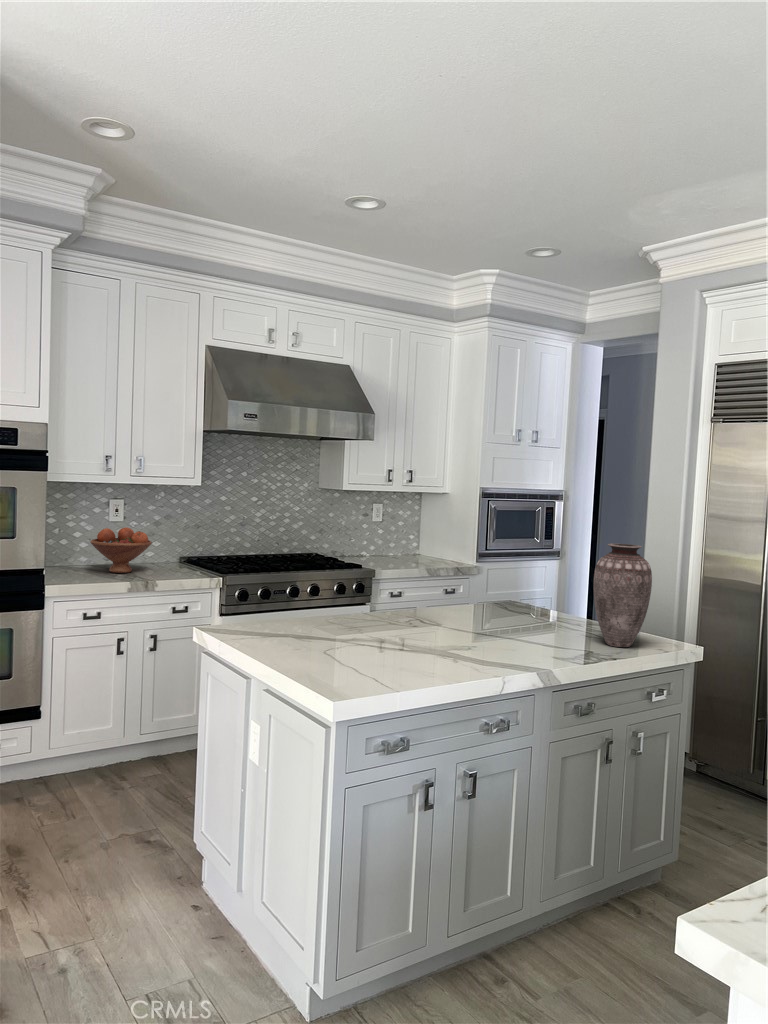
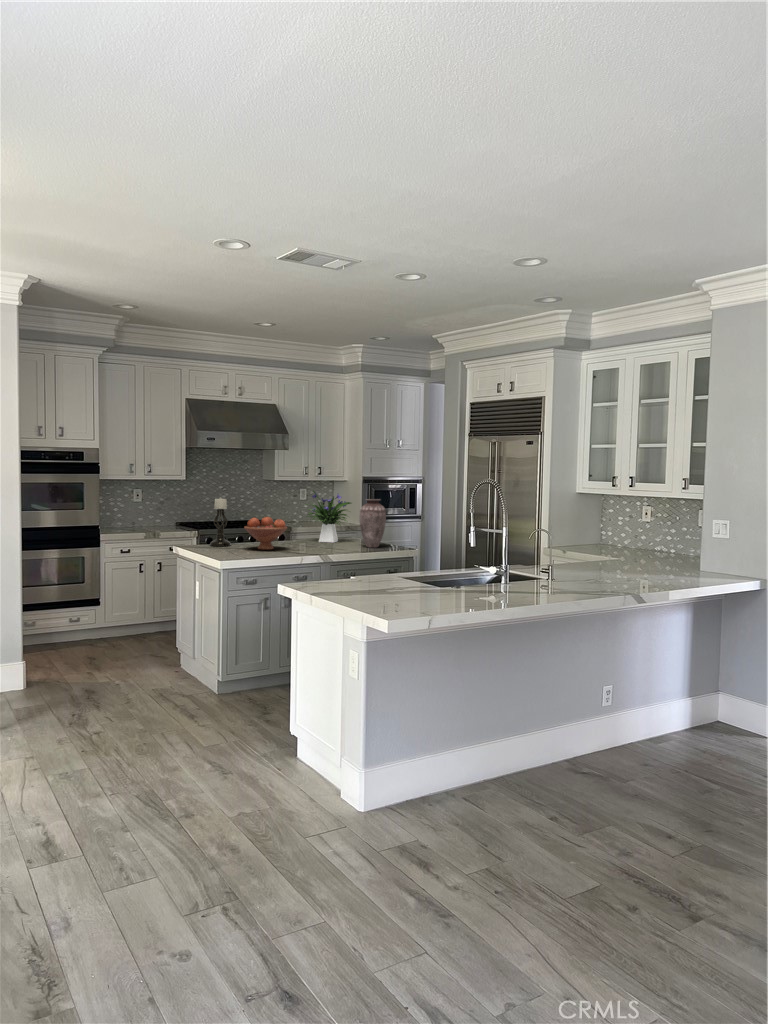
flower arrangement: none [458,518,557,626] -> present [307,491,351,543]
fruit bowl: present [90,528,152,573] -> present [244,517,287,550]
candle holder: none [279,532,324,640] -> present [210,497,231,546]

